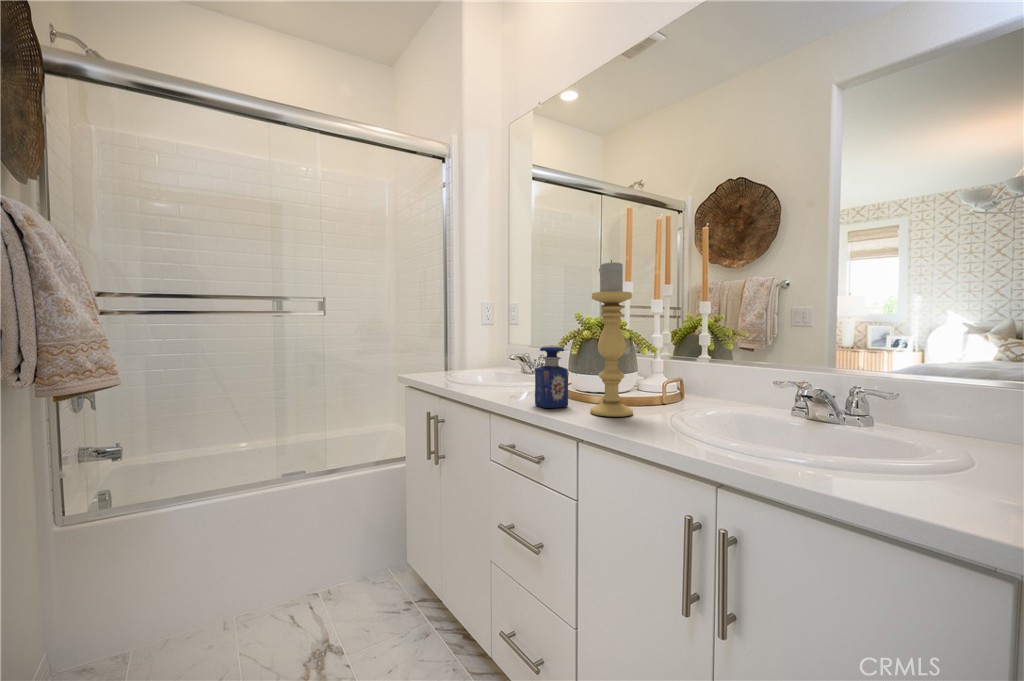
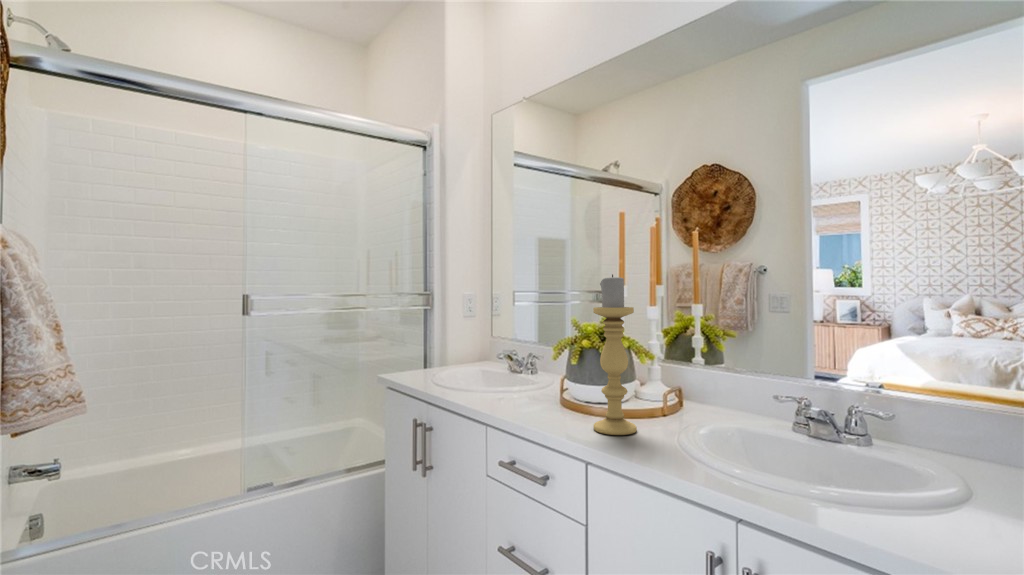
perfume bottle: present [535,345,568,408] -> none [534,357,569,423]

